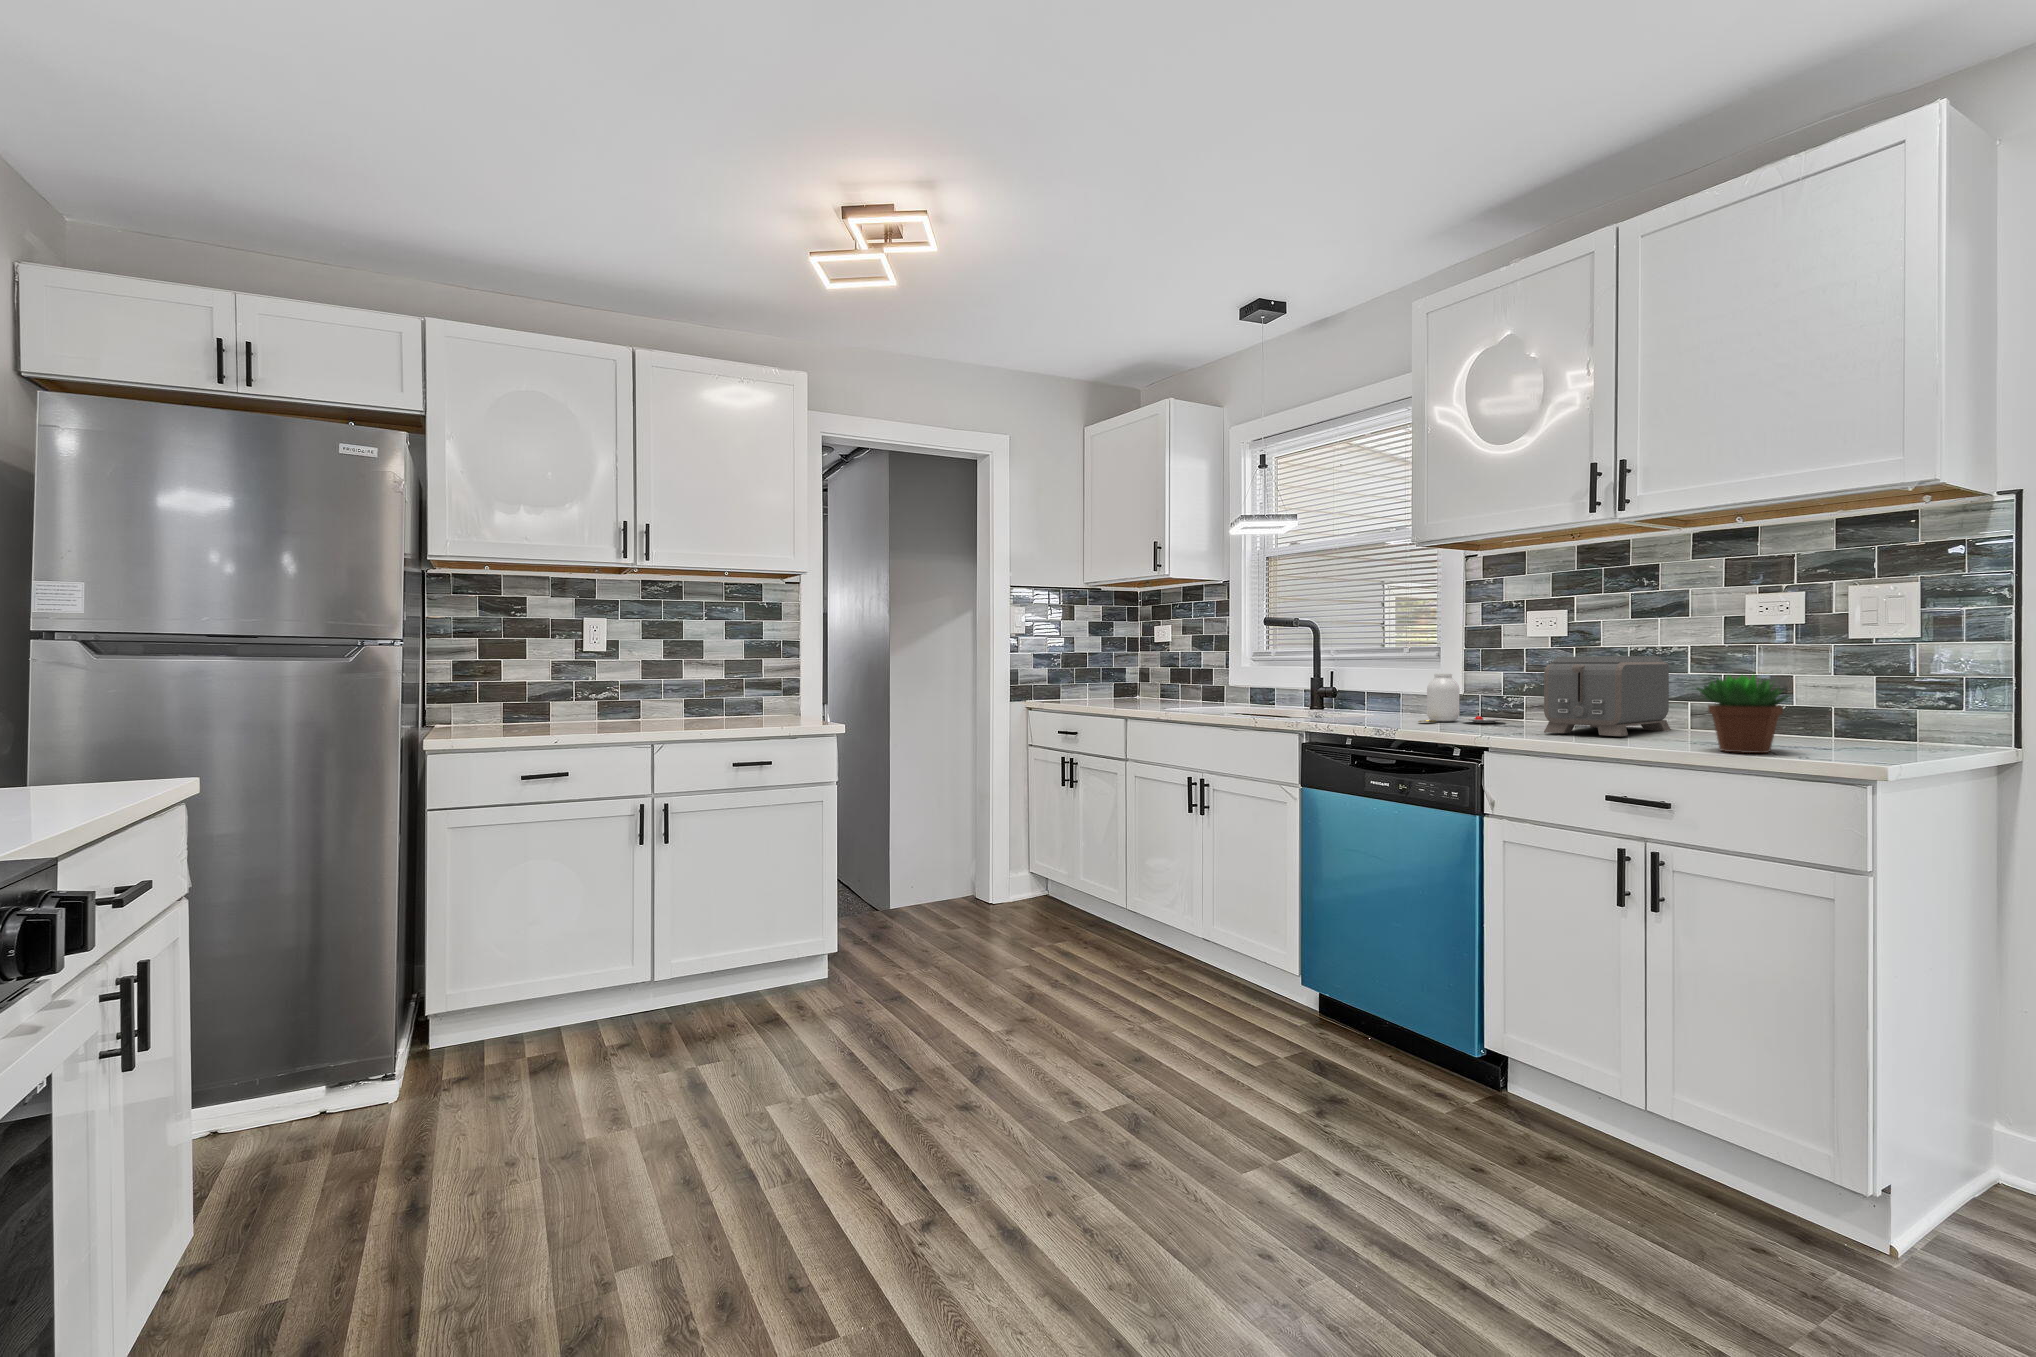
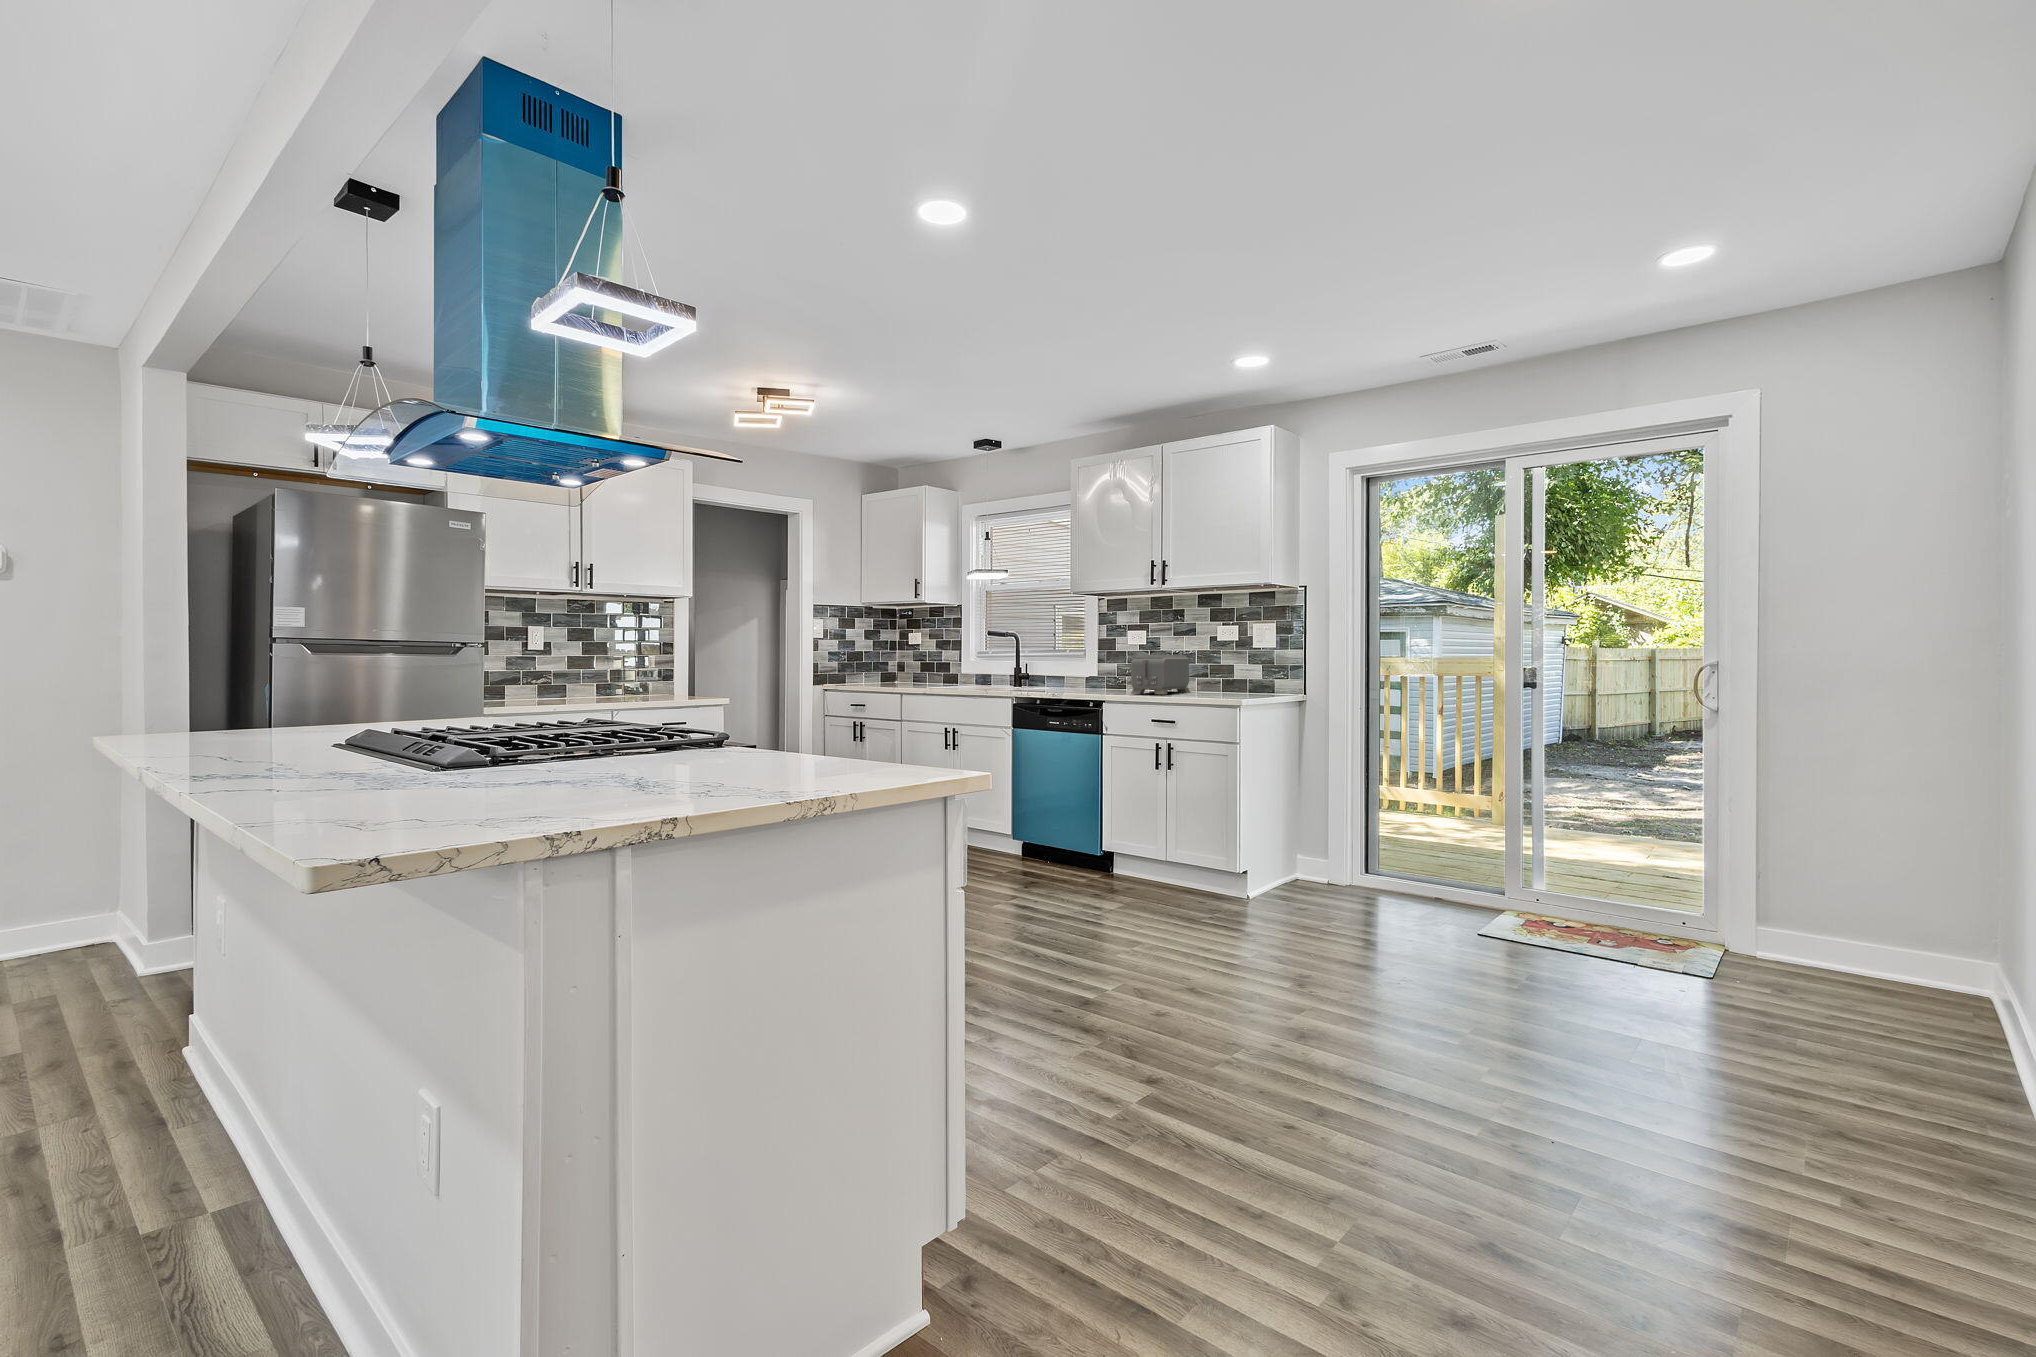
jar: present [1418,674,1506,723] -> none [1072,665,1117,691]
succulent plant: present [1697,675,1788,753] -> none [1188,662,1224,698]

